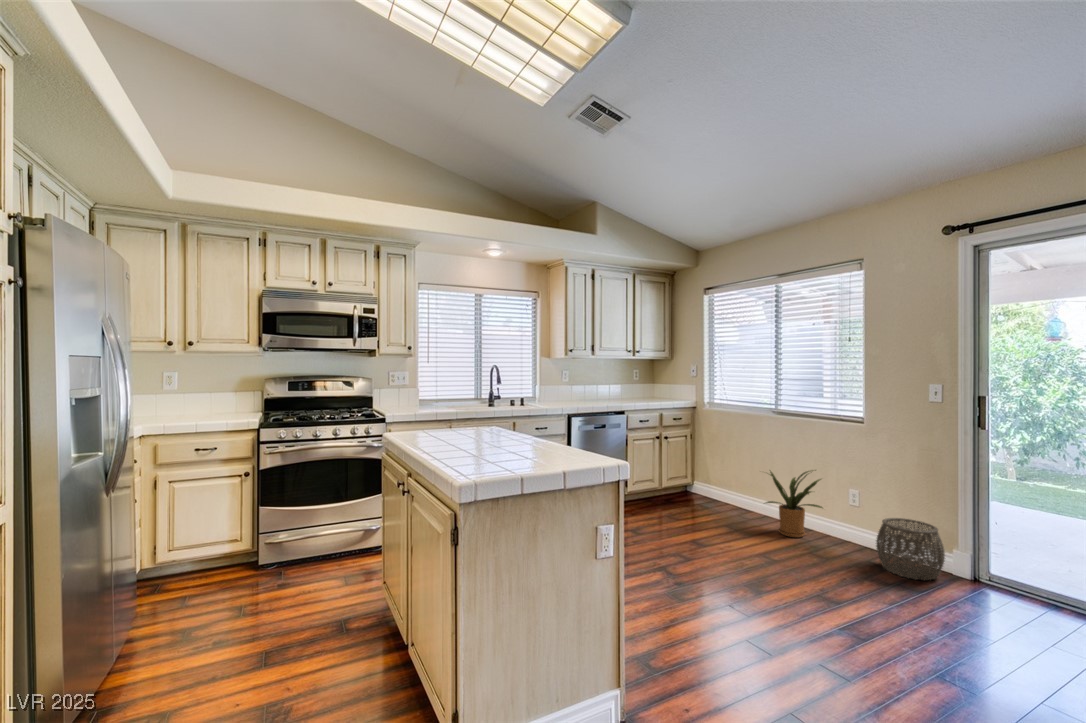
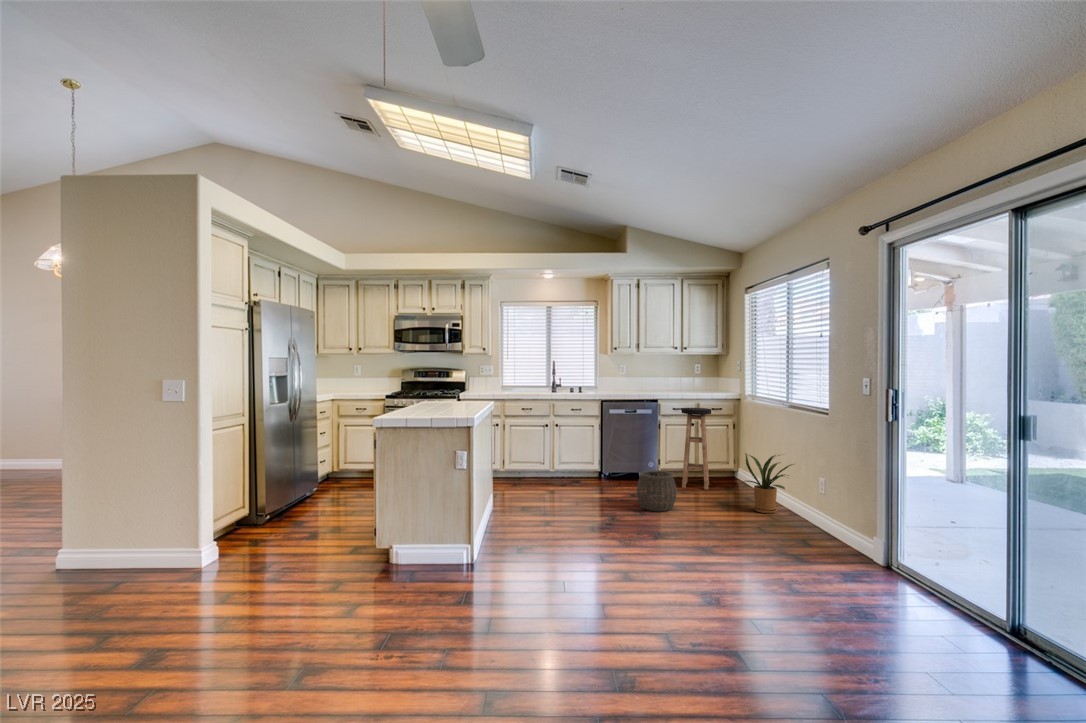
bar stool: none [656,419,695,513] -> present [681,408,711,490]
woven basket: present [876,518,945,580] -> present [637,471,677,511]

